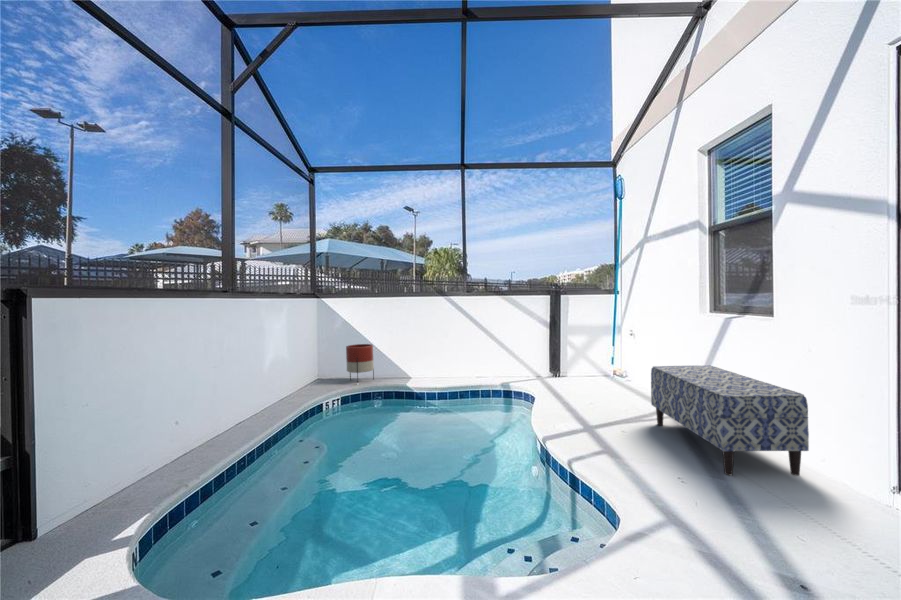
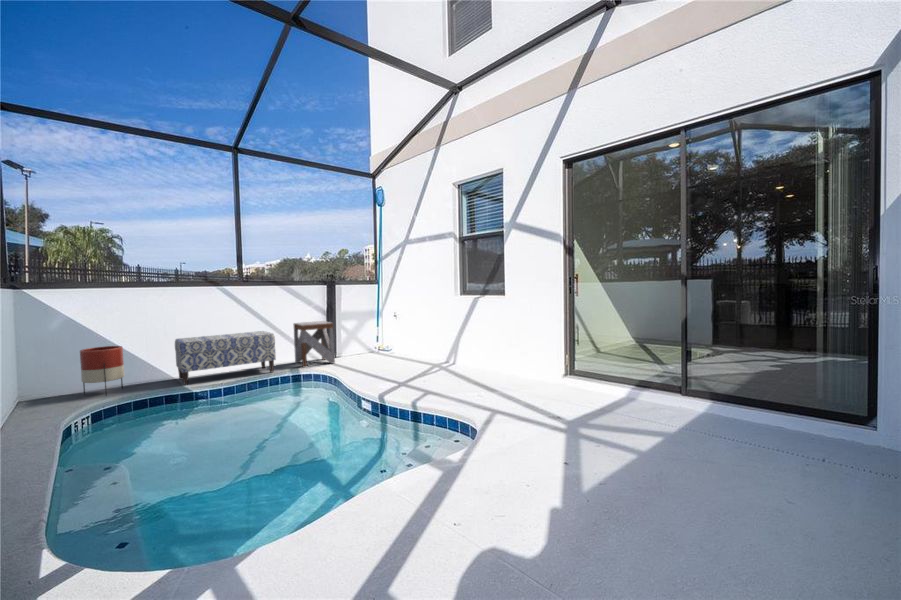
side table: none [516,334,552,382] -> present [293,321,335,367]
bench: present [651,365,809,476] -> present [175,331,276,385]

